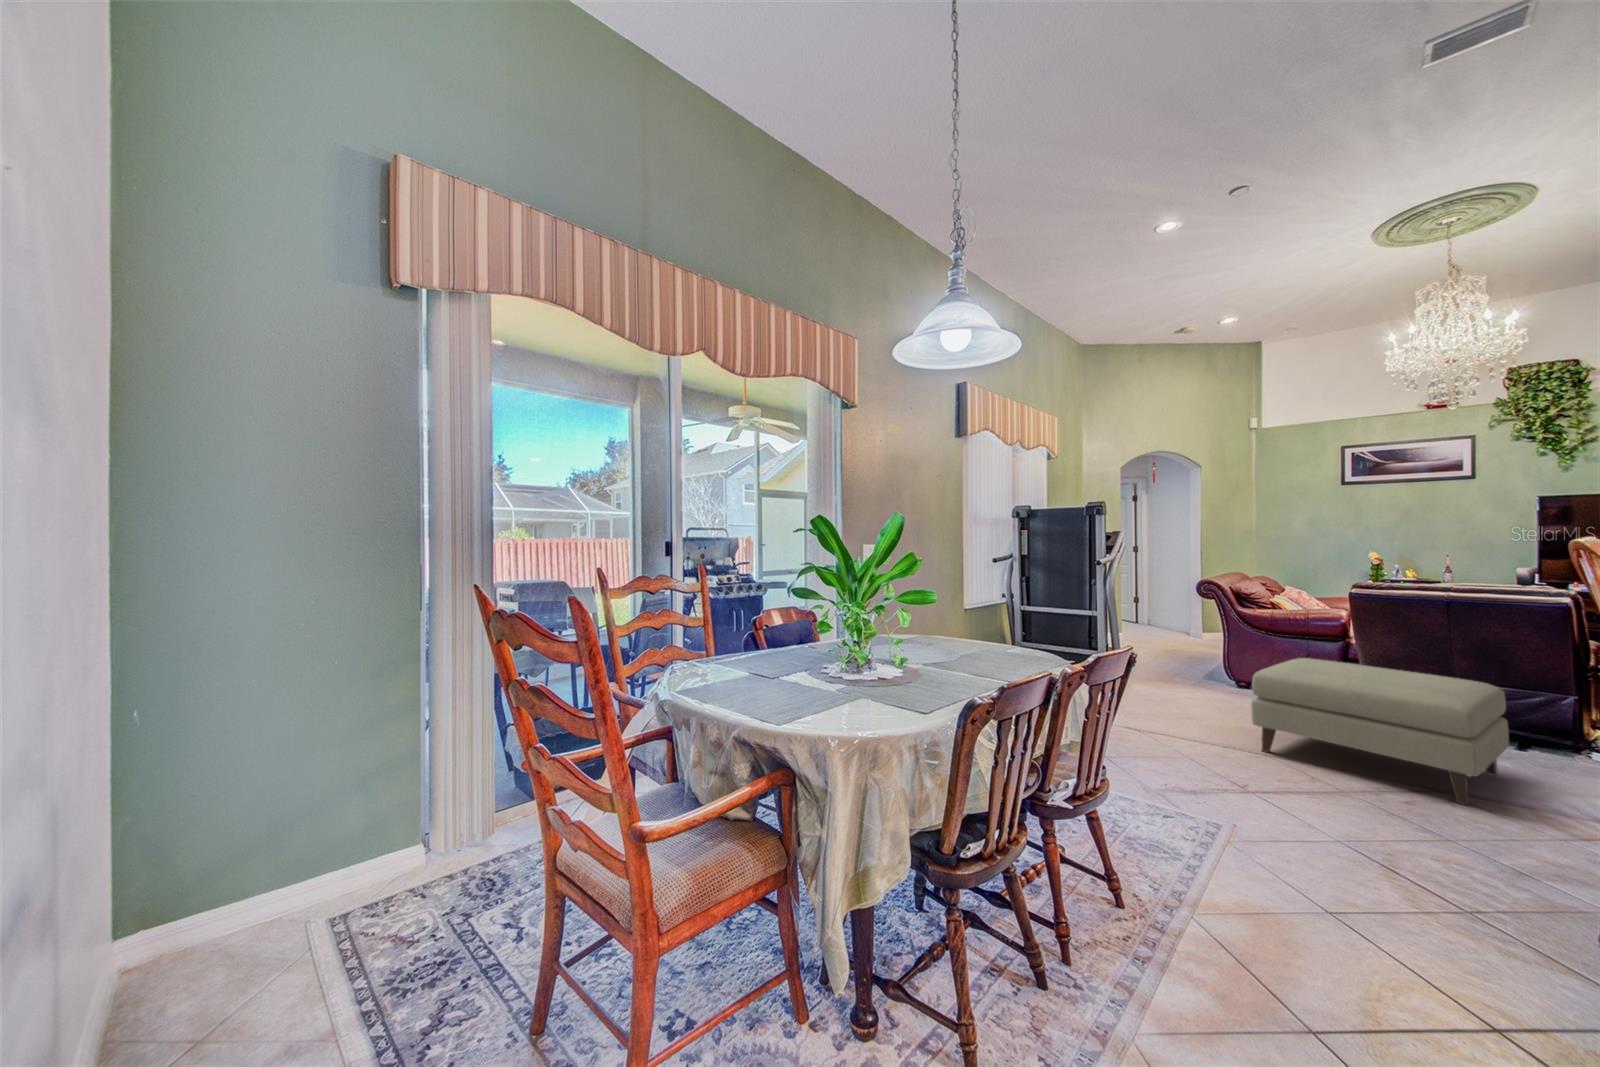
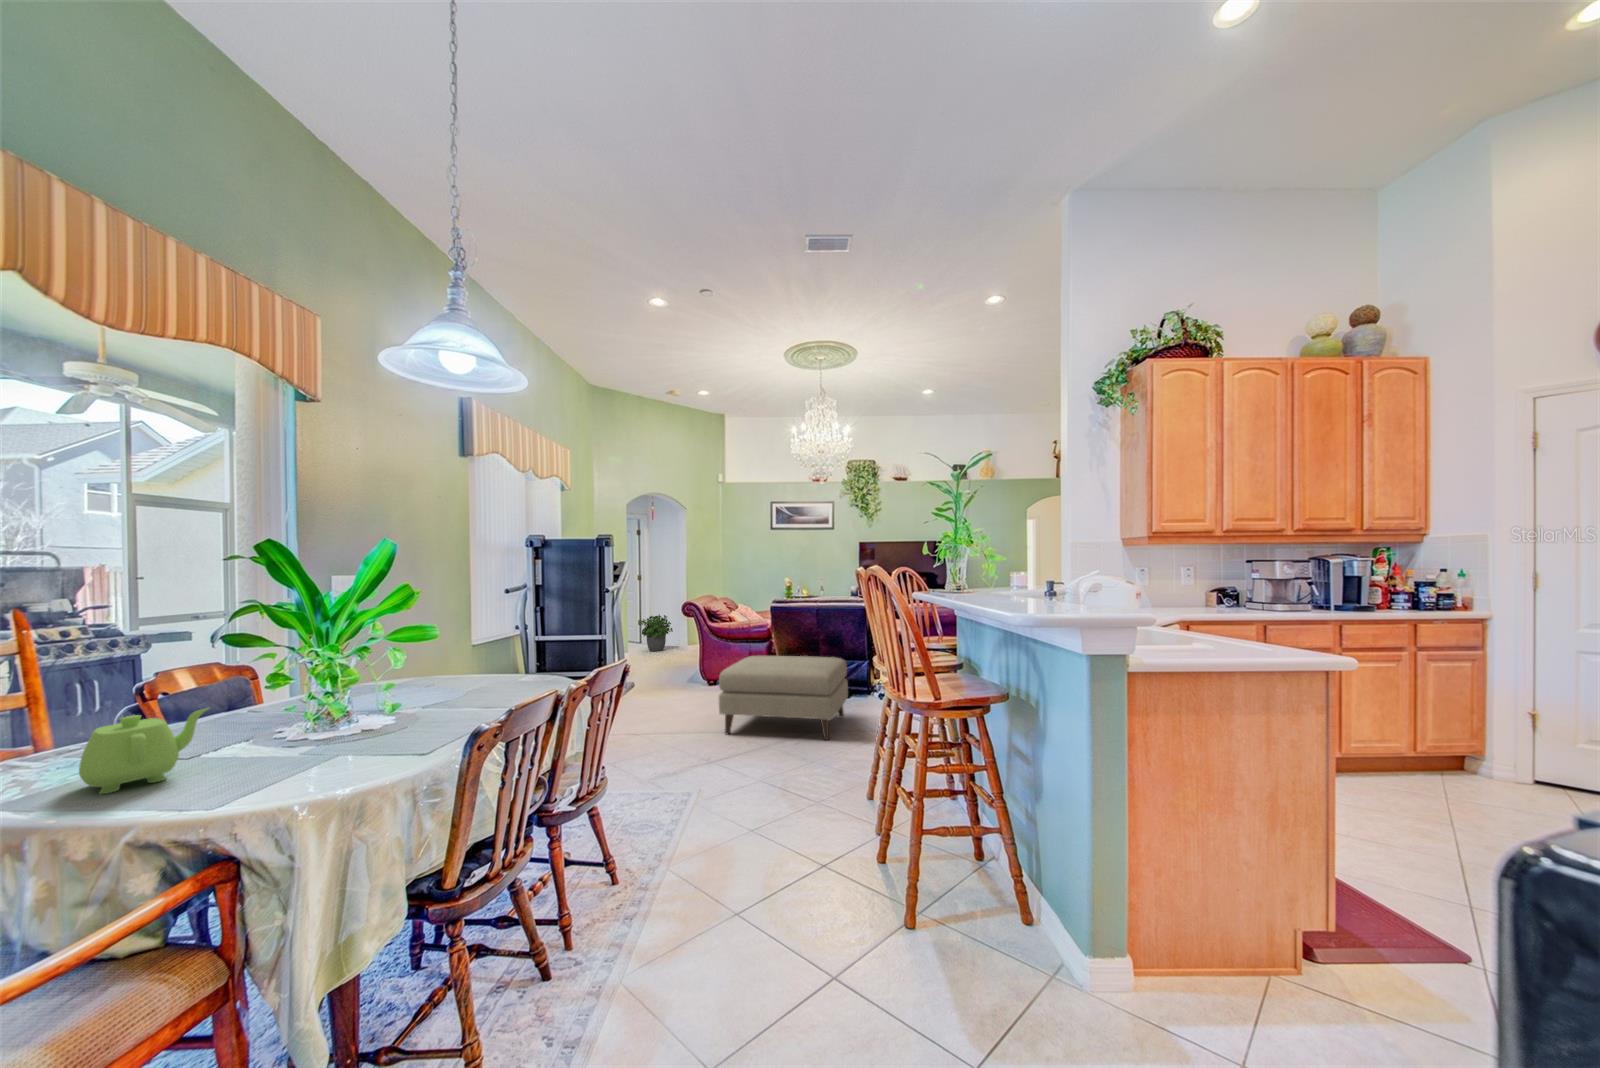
potted plant: none [1135,593,1175,633] -> present [641,615,673,652]
teapot: none [718,641,782,694] -> present [79,708,208,794]

